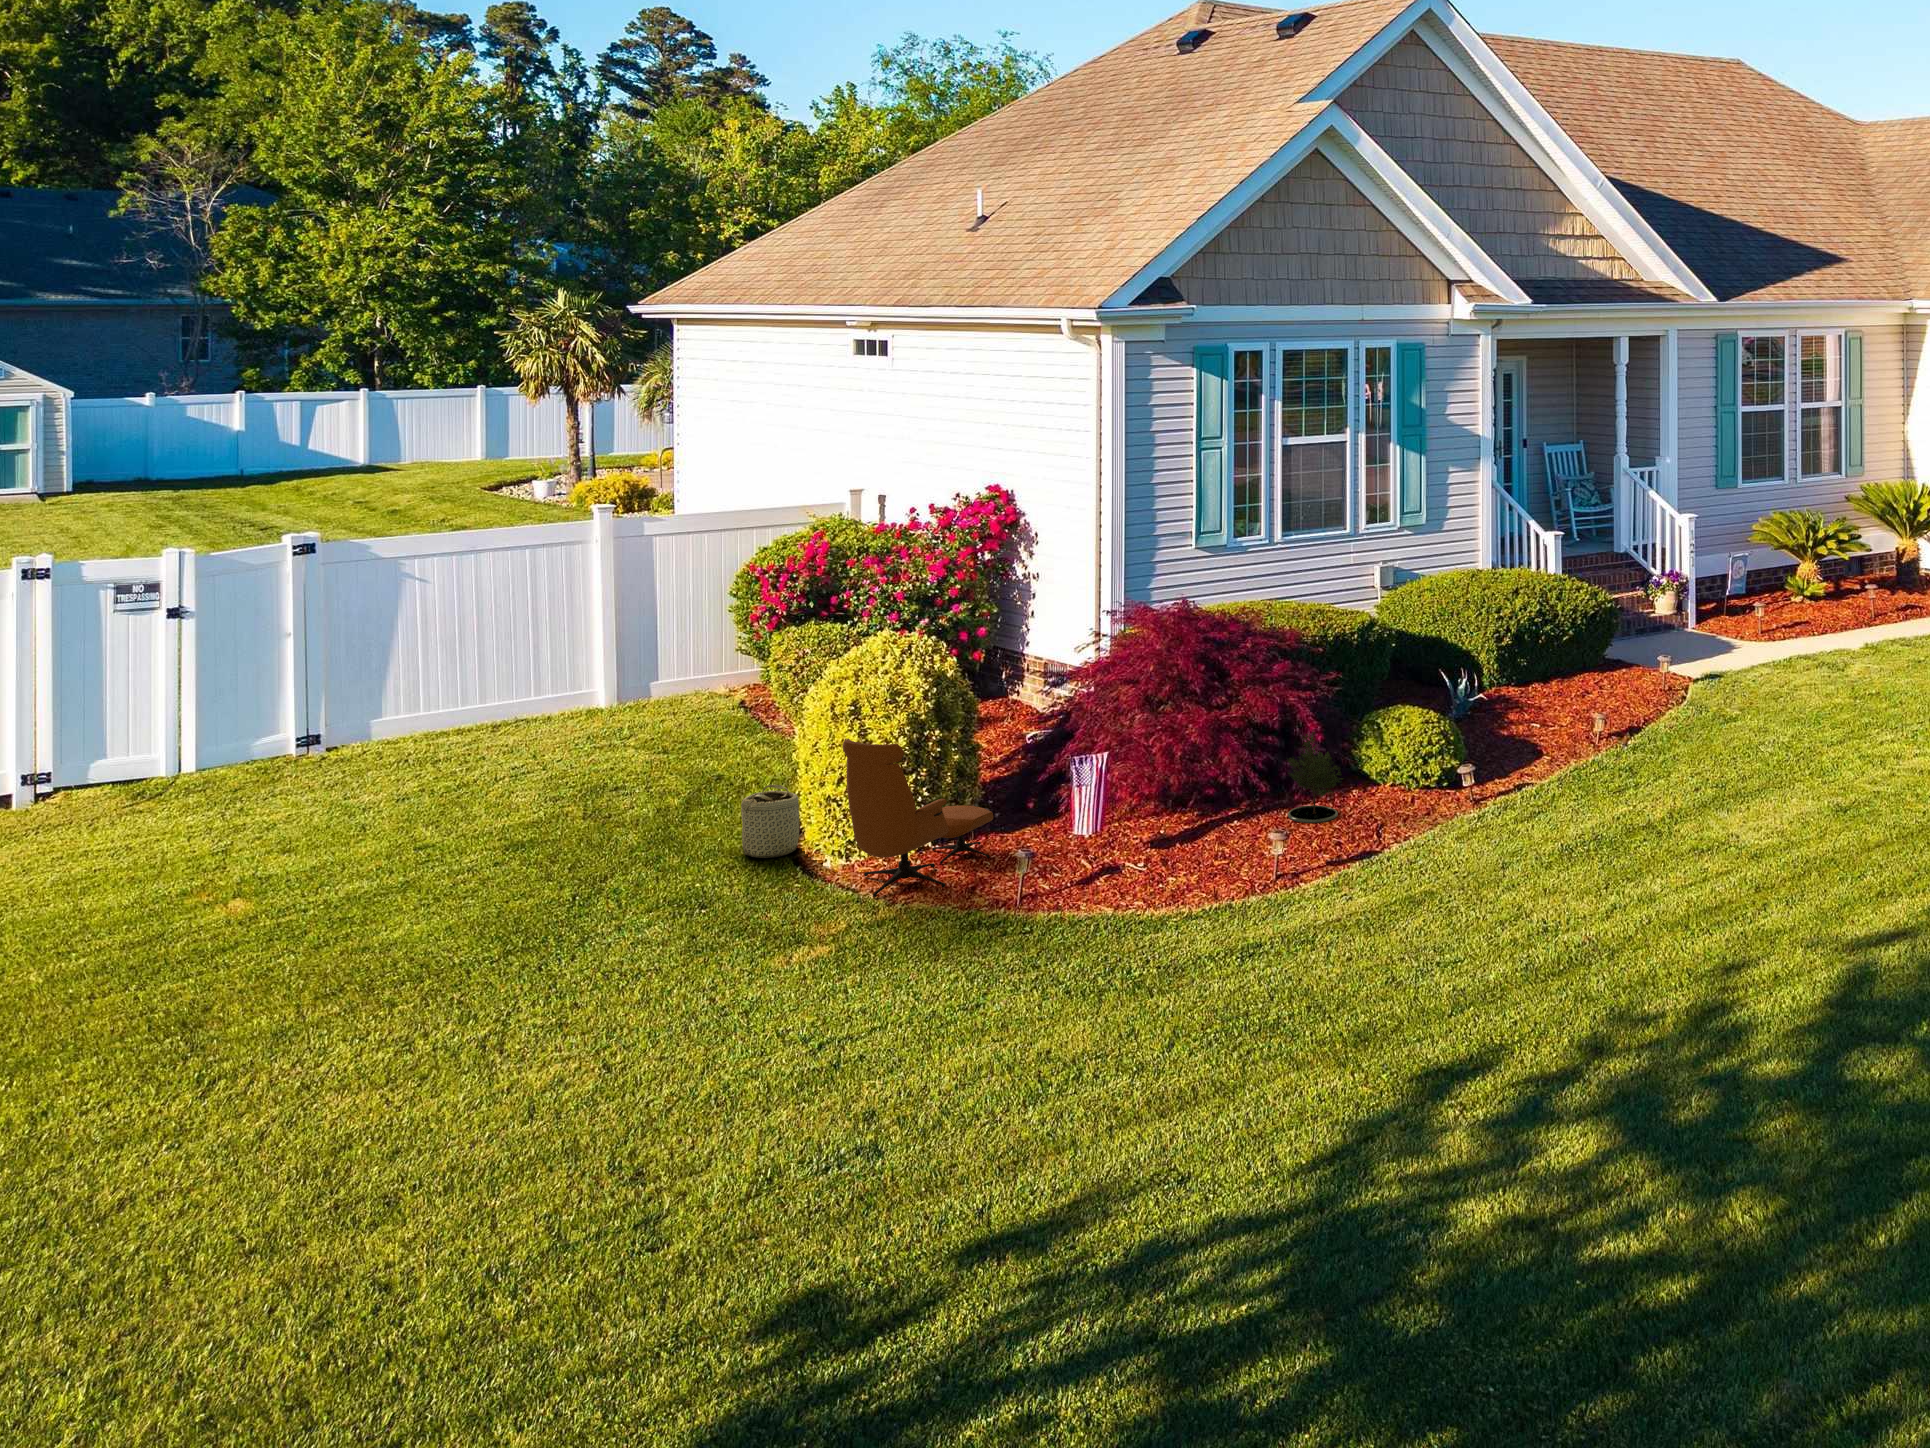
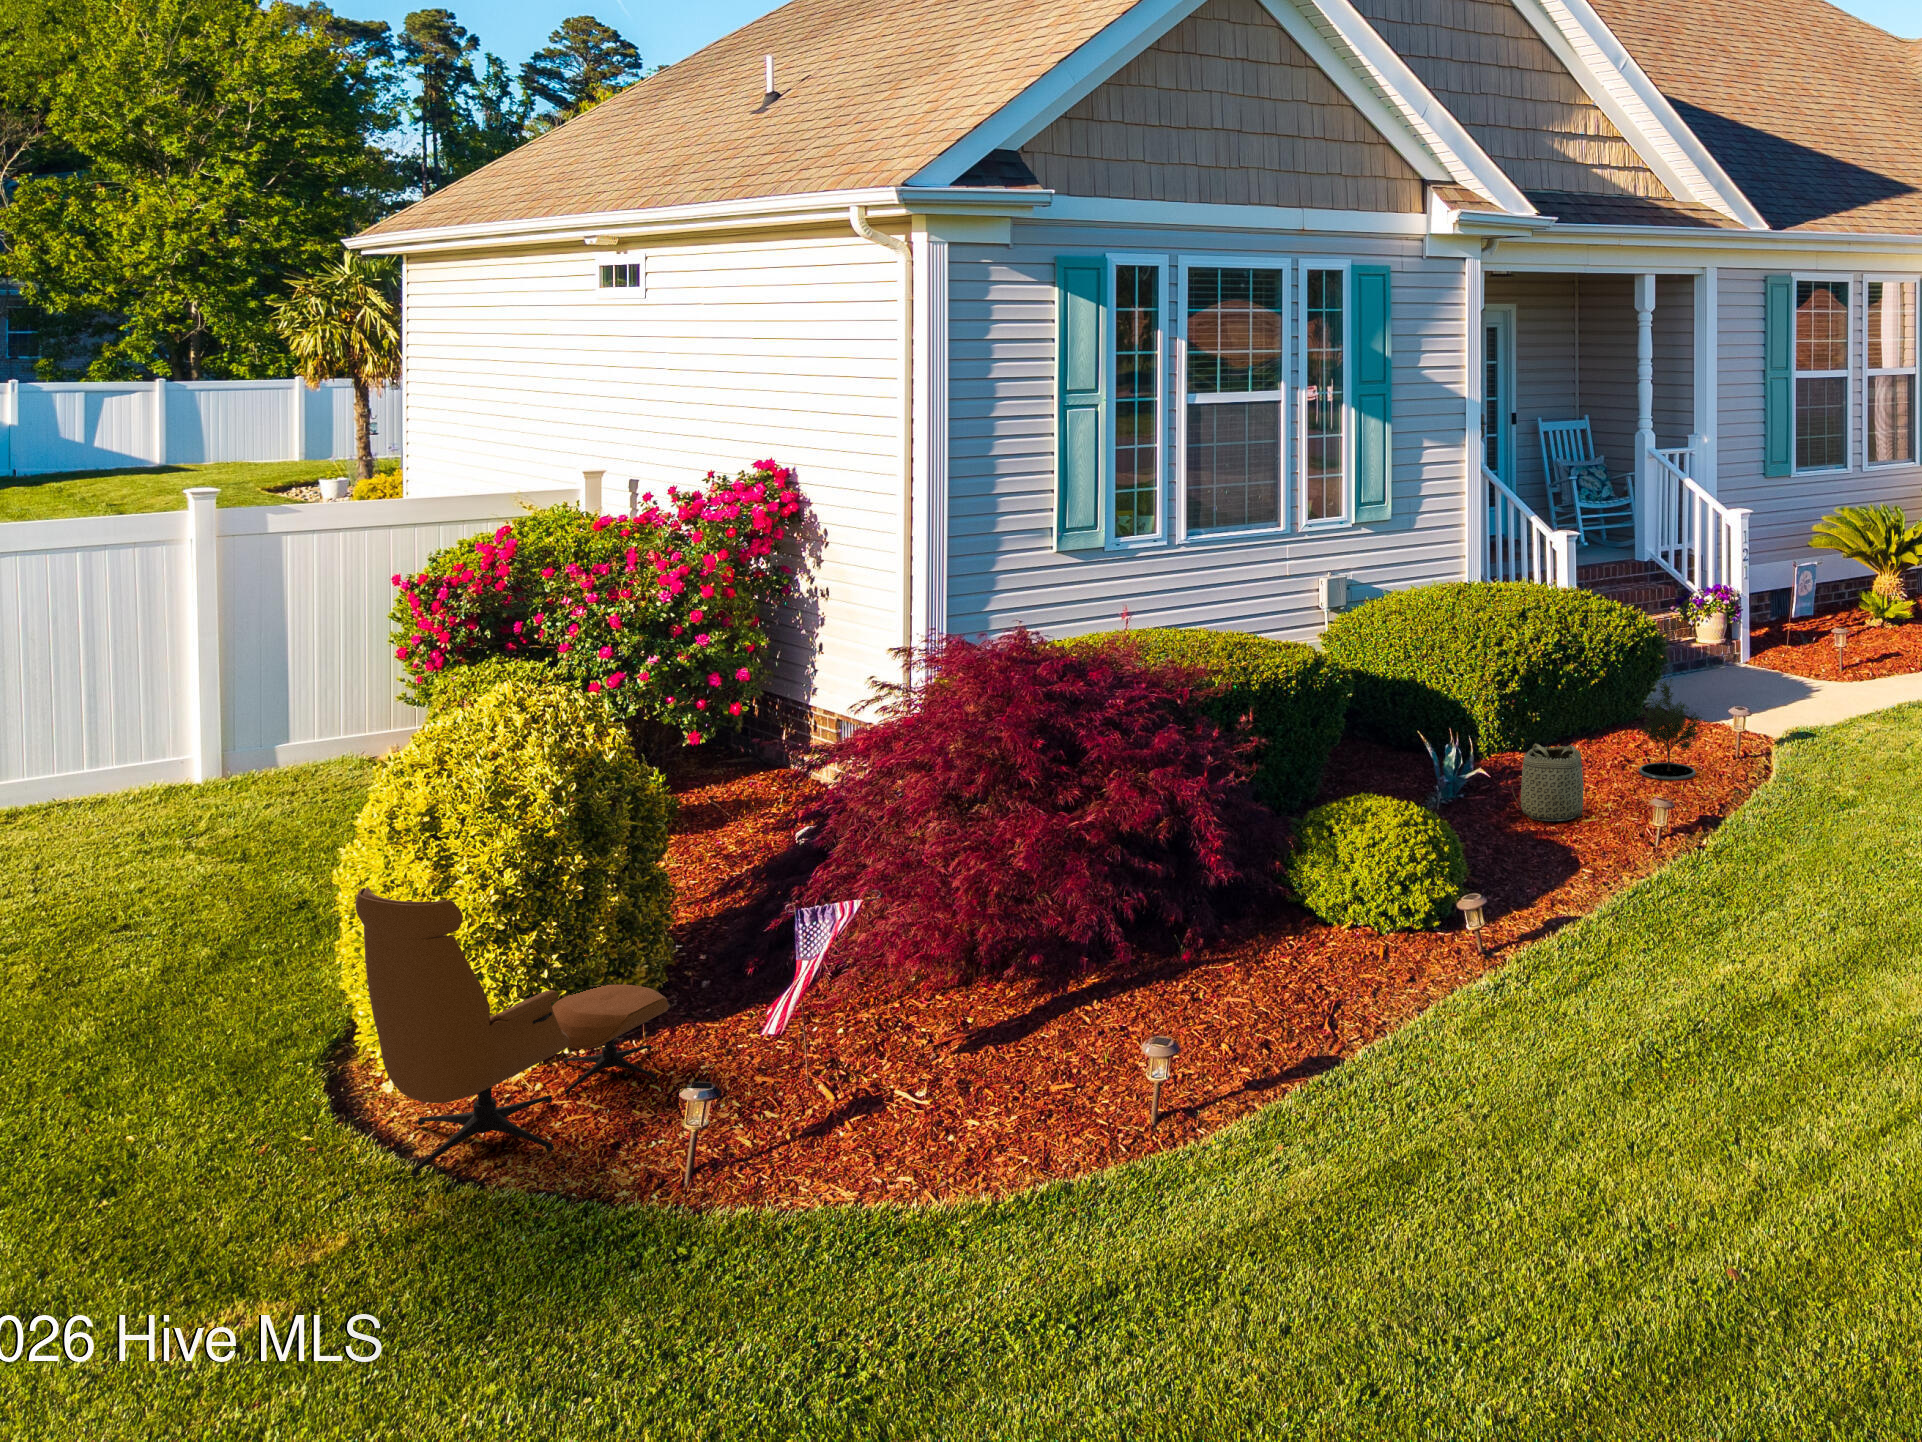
potted tree: present [1288,732,1343,823] -> present [1638,677,1703,780]
basket: present [741,785,800,858] -> present [1512,744,1587,821]

